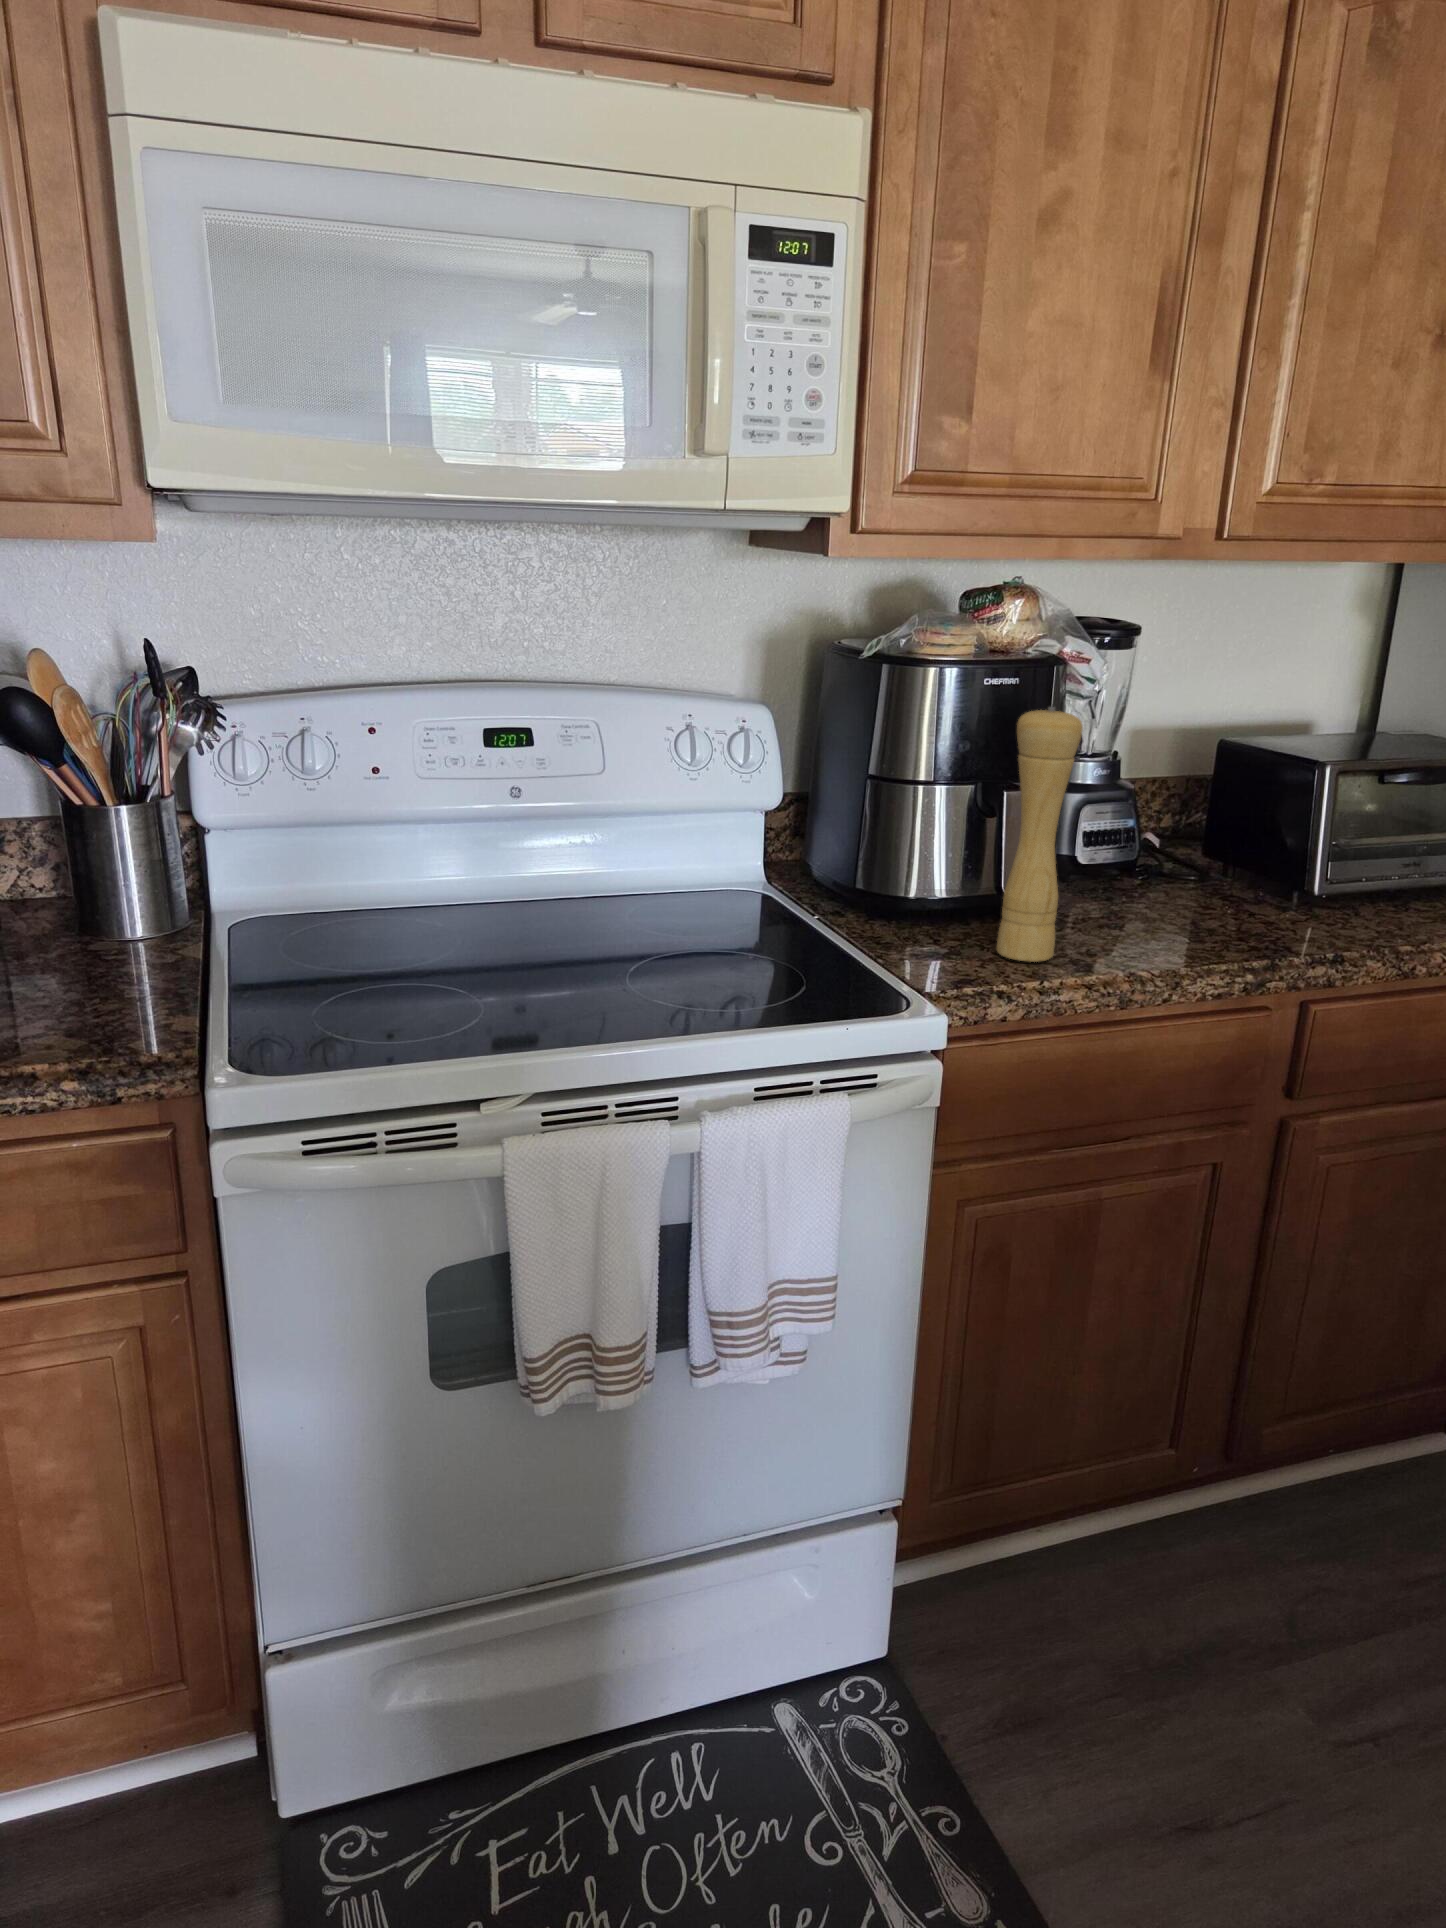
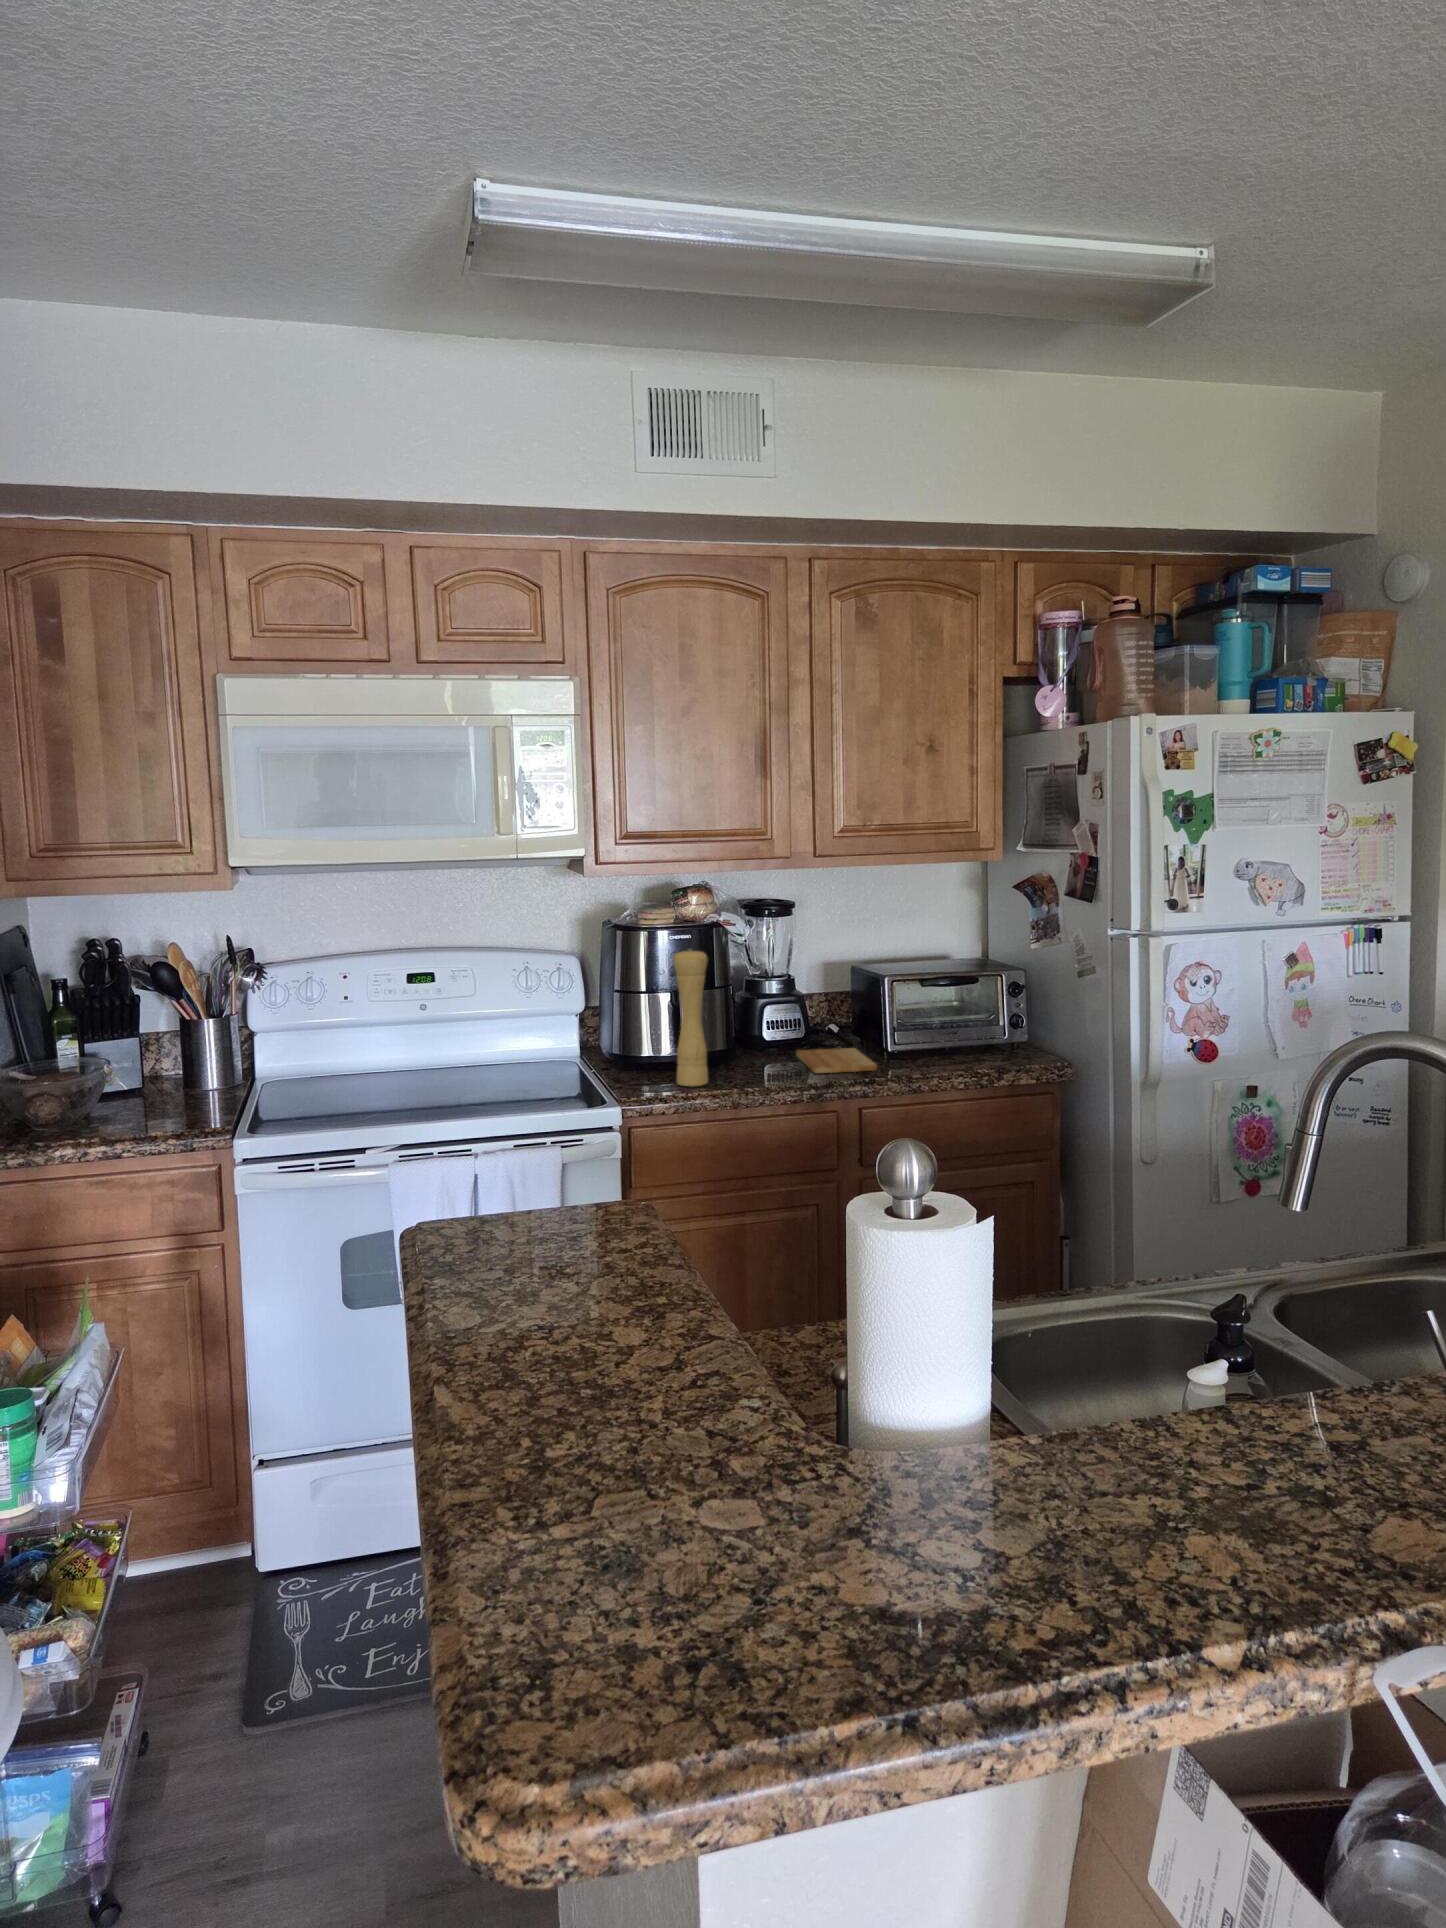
cutting board: none [1138,882,1318,937] -> present [796,1048,877,1073]

